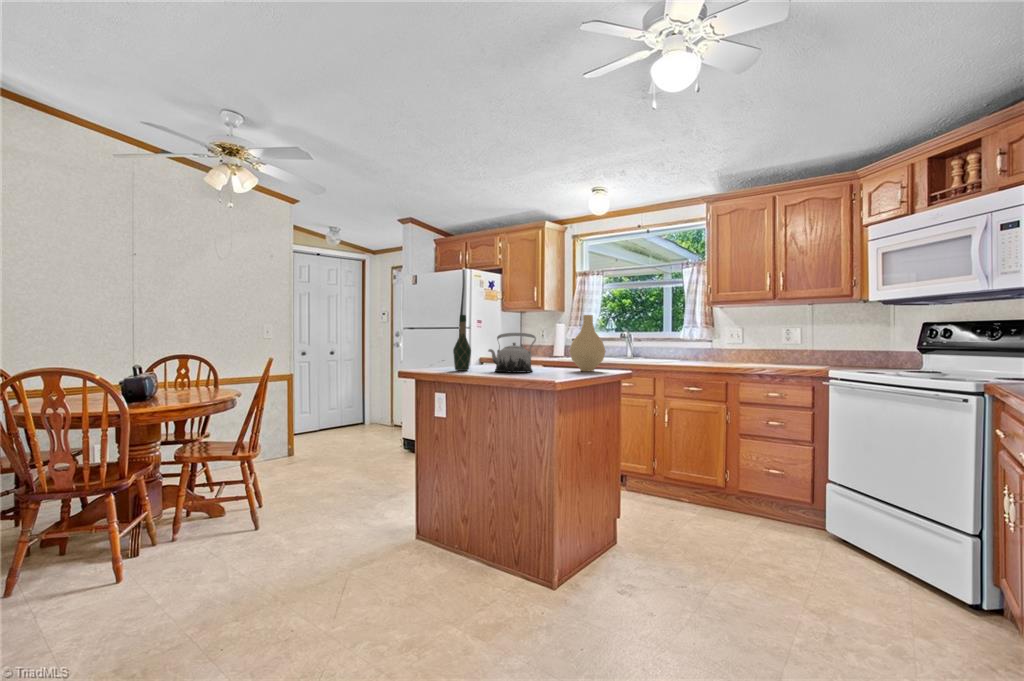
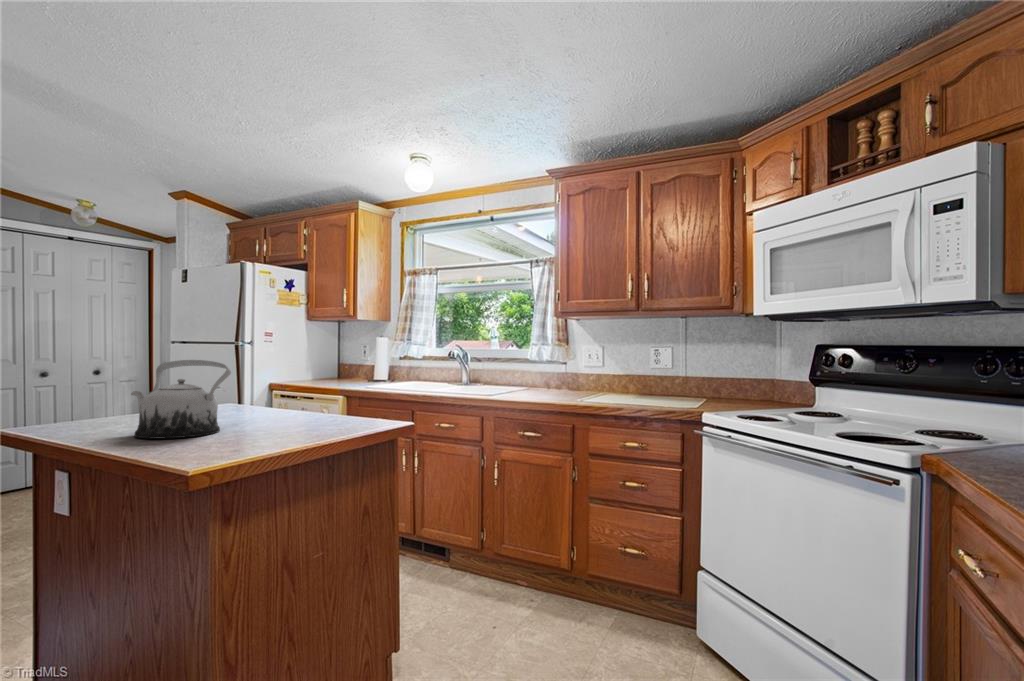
wine bottle: present [453,315,471,371] -> none [58,326,104,433]
vase: present [570,315,606,371] -> none [296,329,362,428]

